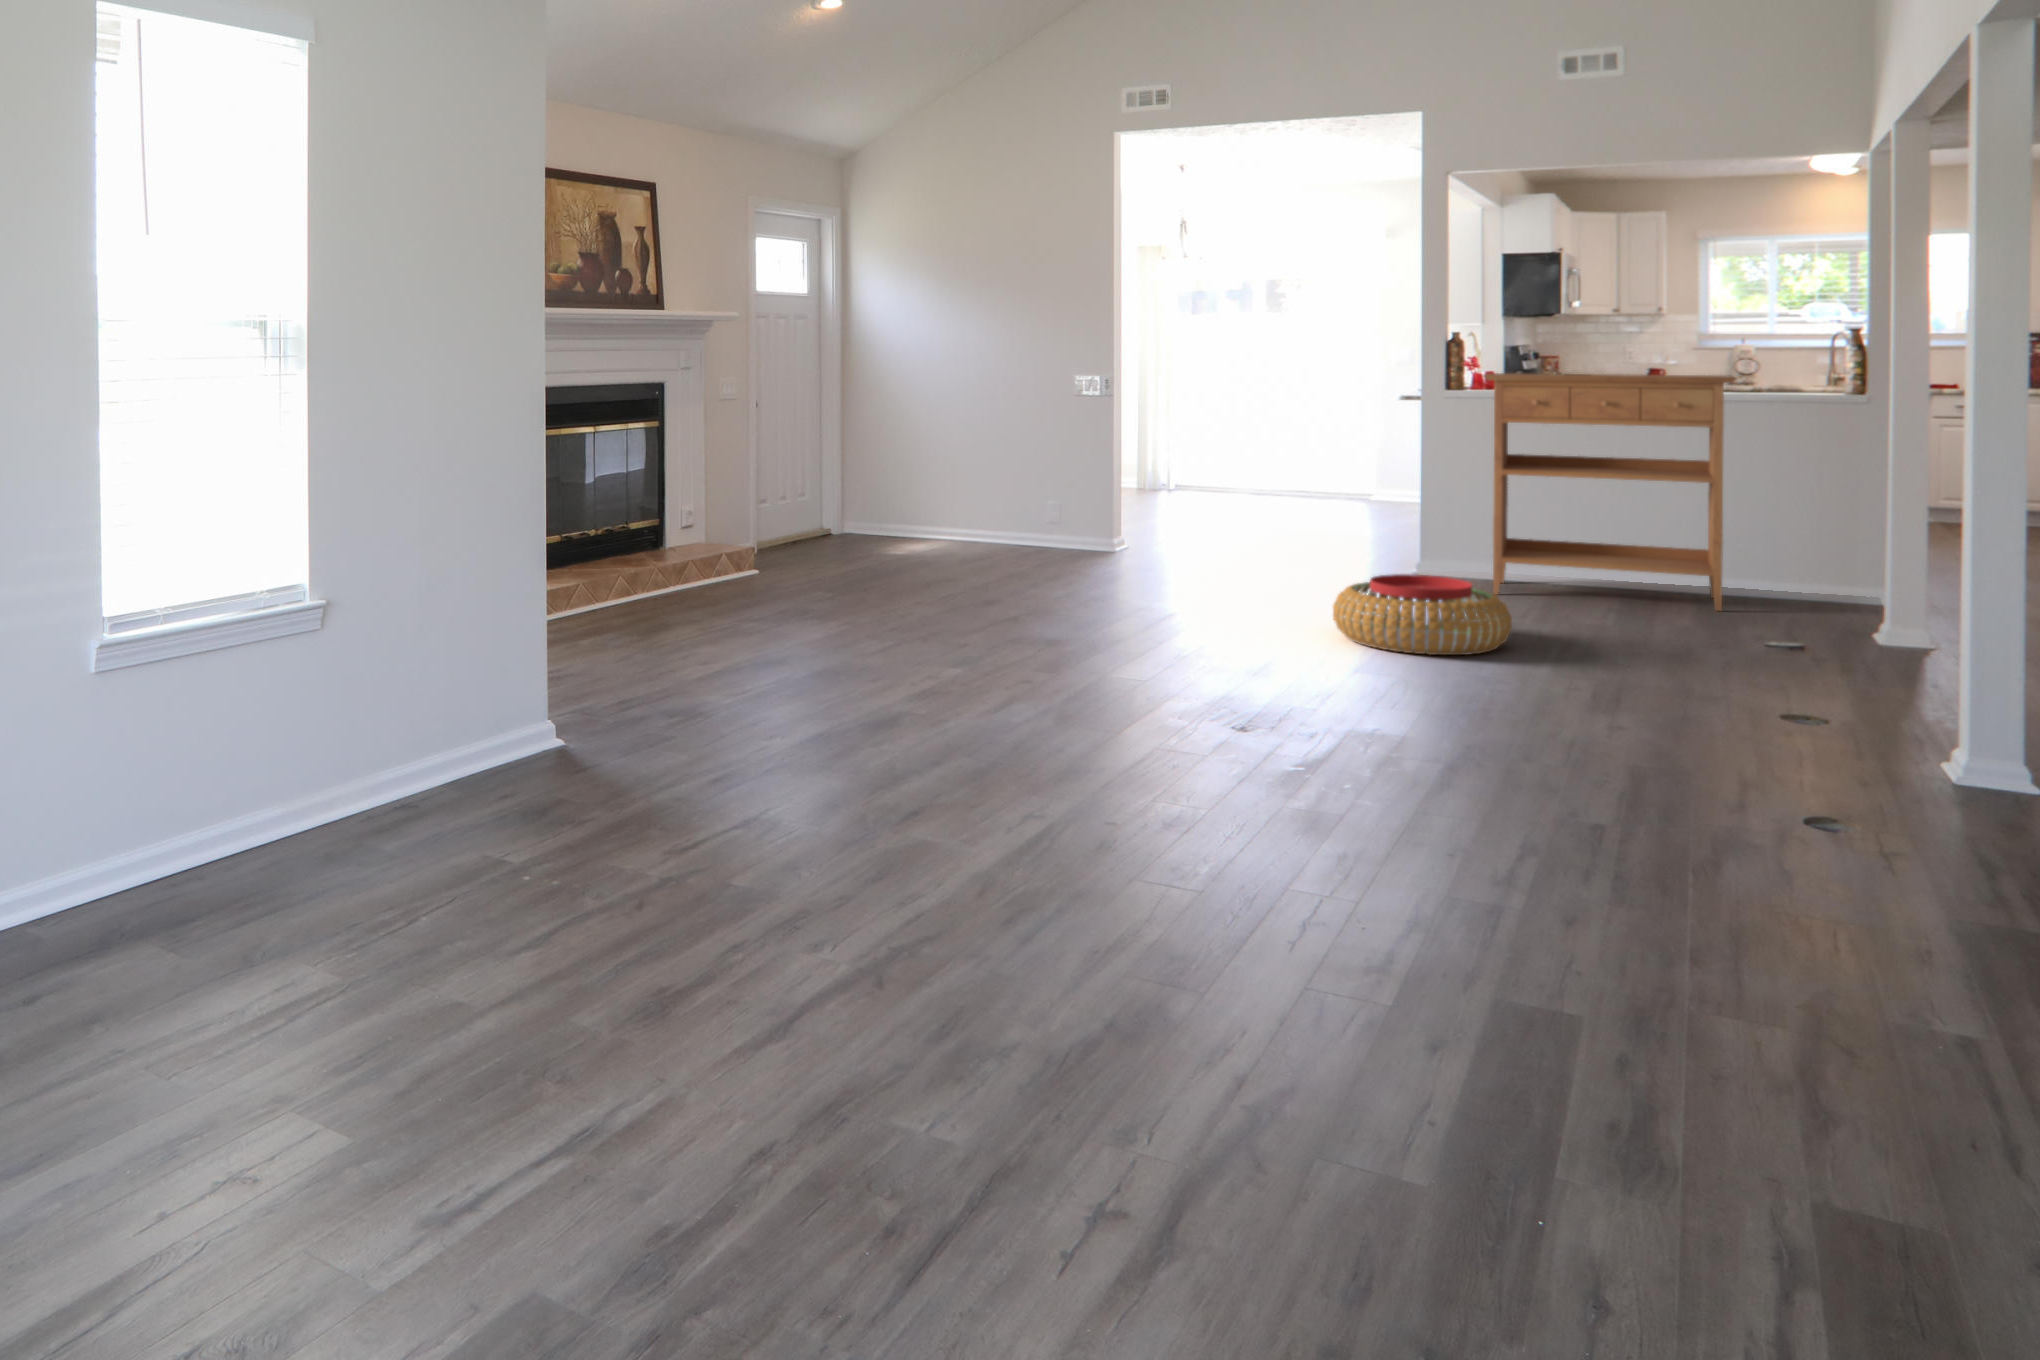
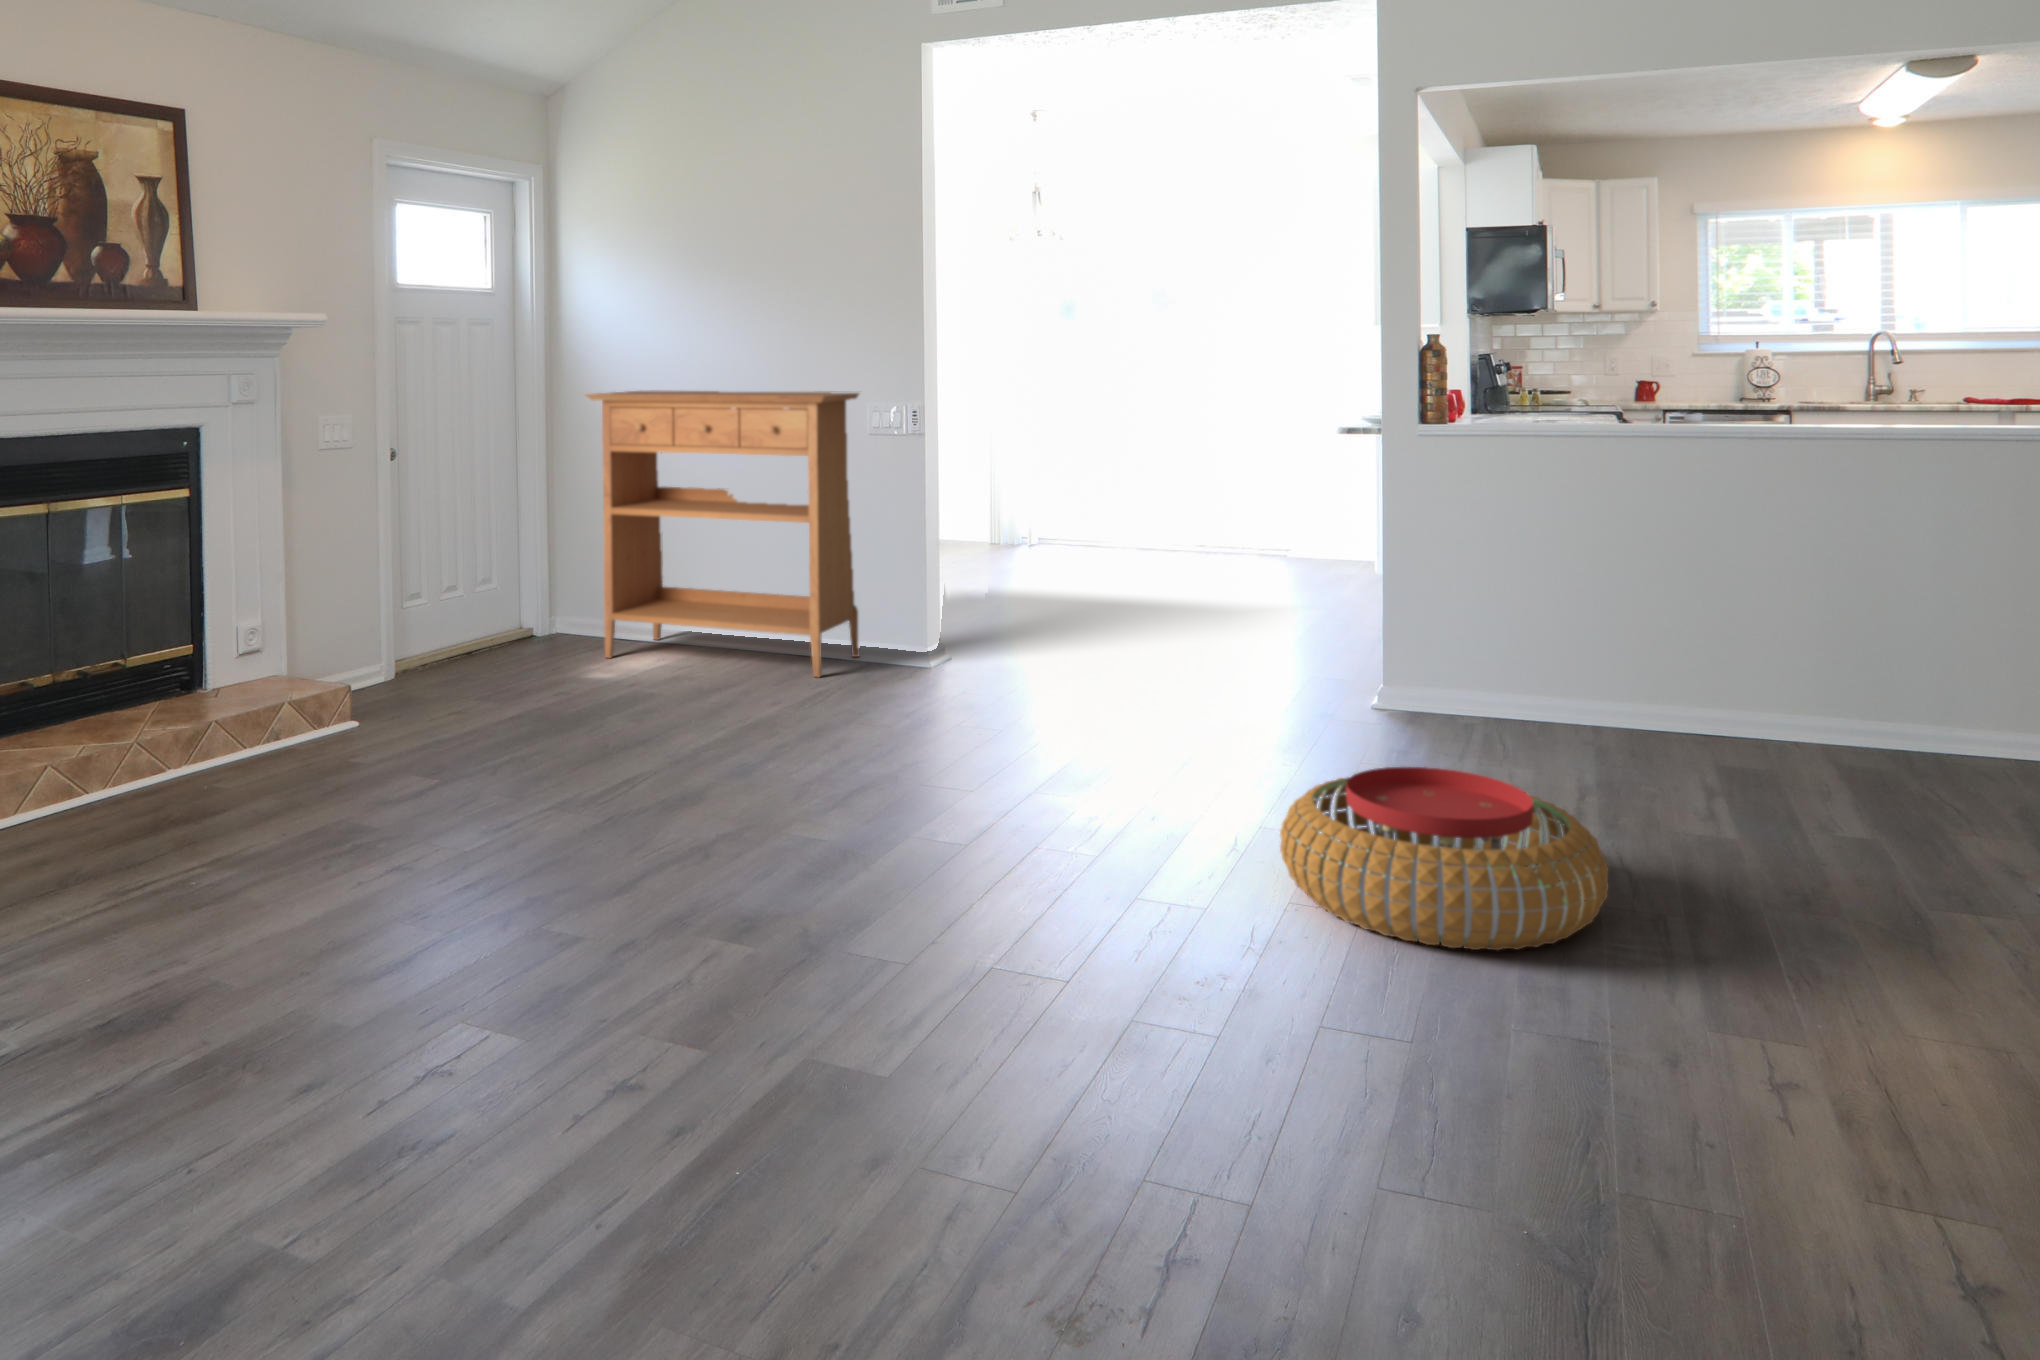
console table: present [1484,373,1737,611] -> present [586,390,860,677]

